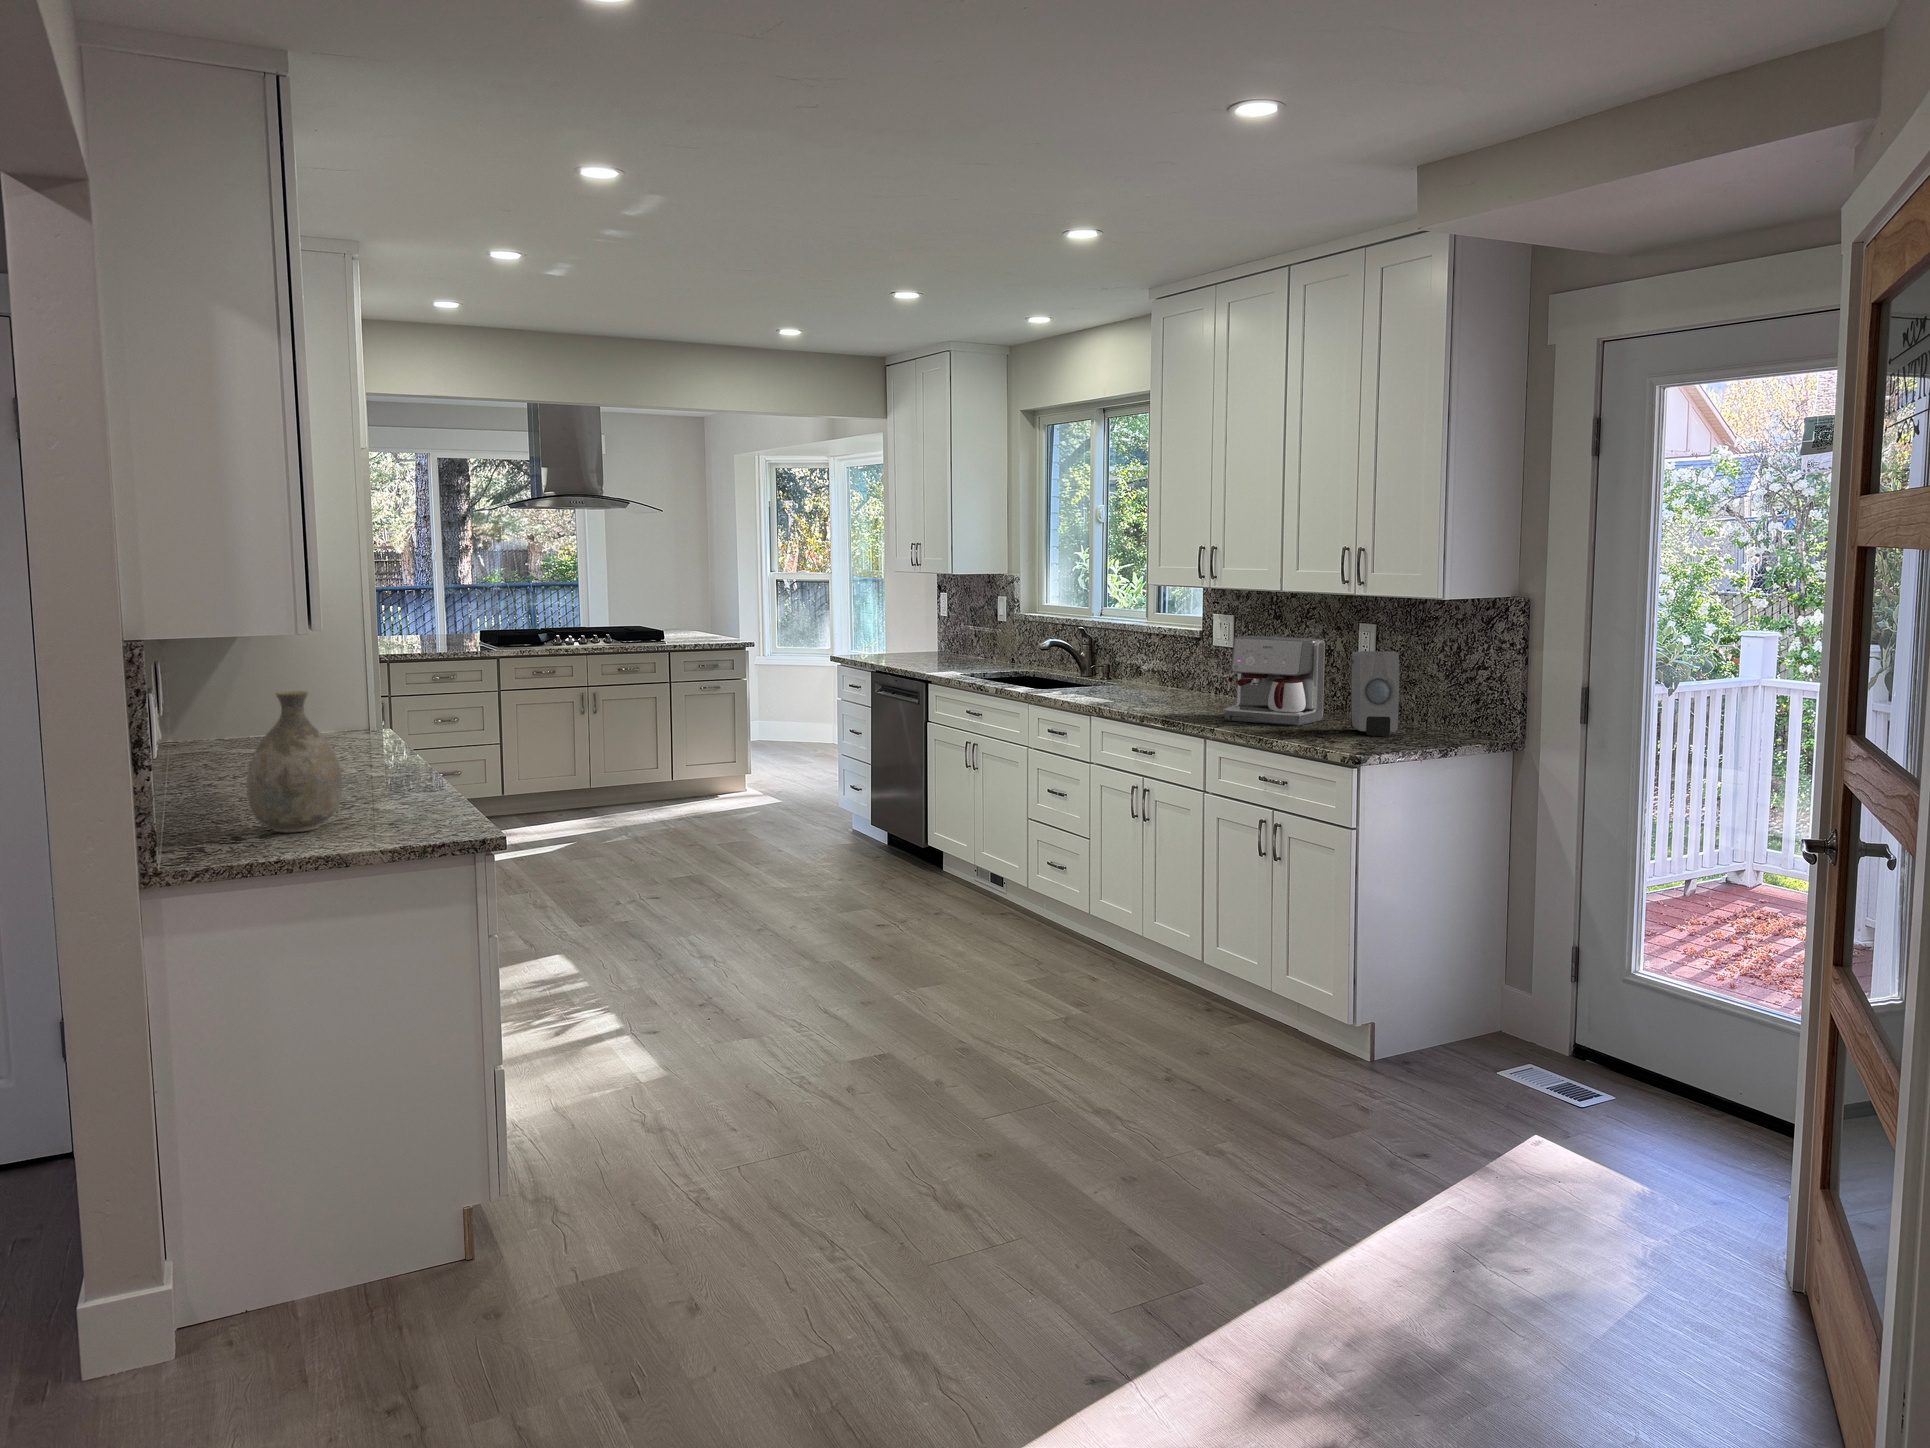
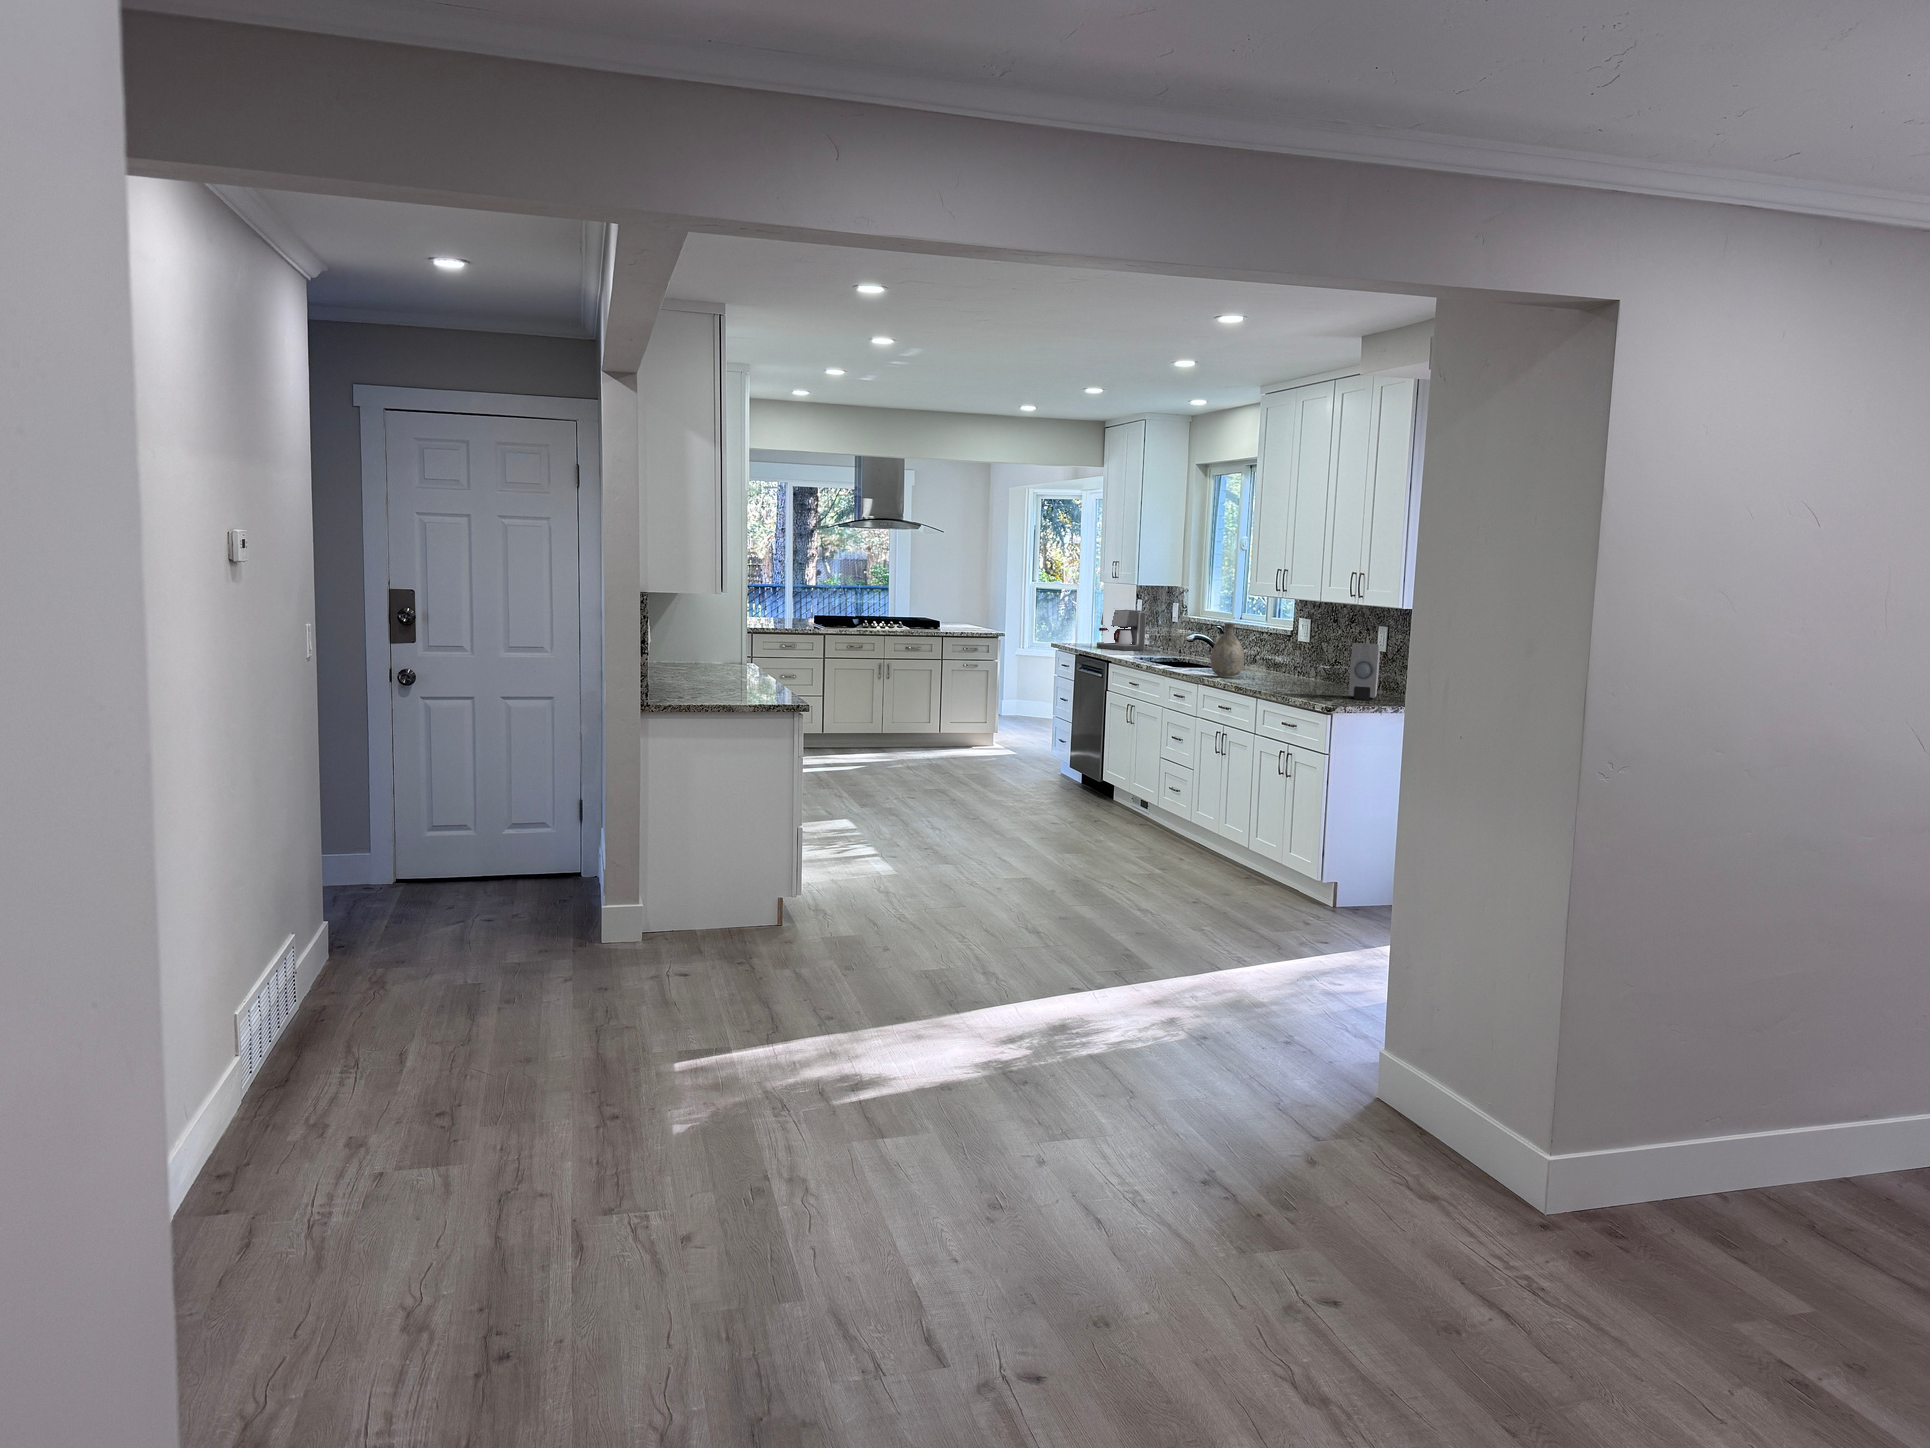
coffee maker: present [1225,636,1325,726] -> present [1097,610,1146,651]
vase: present [246,691,342,832] -> present [1211,623,1244,678]

